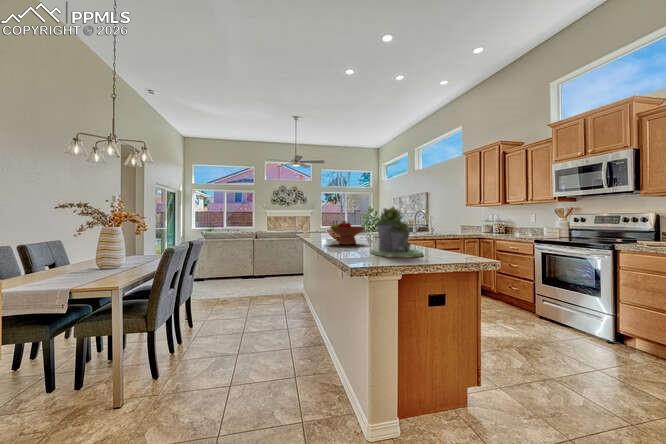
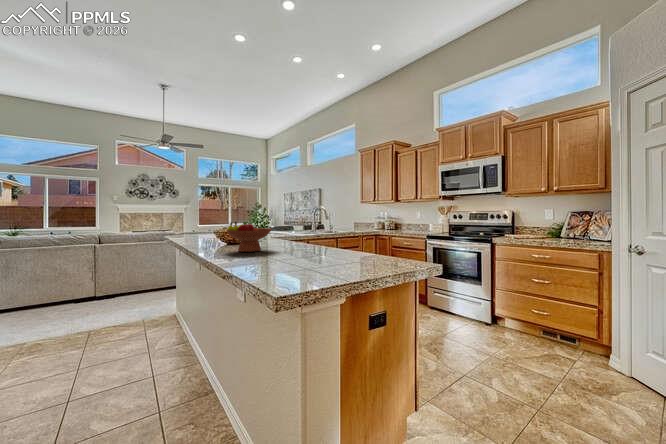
succulent planter: present [370,207,423,258] -> none [288,205,355,270]

